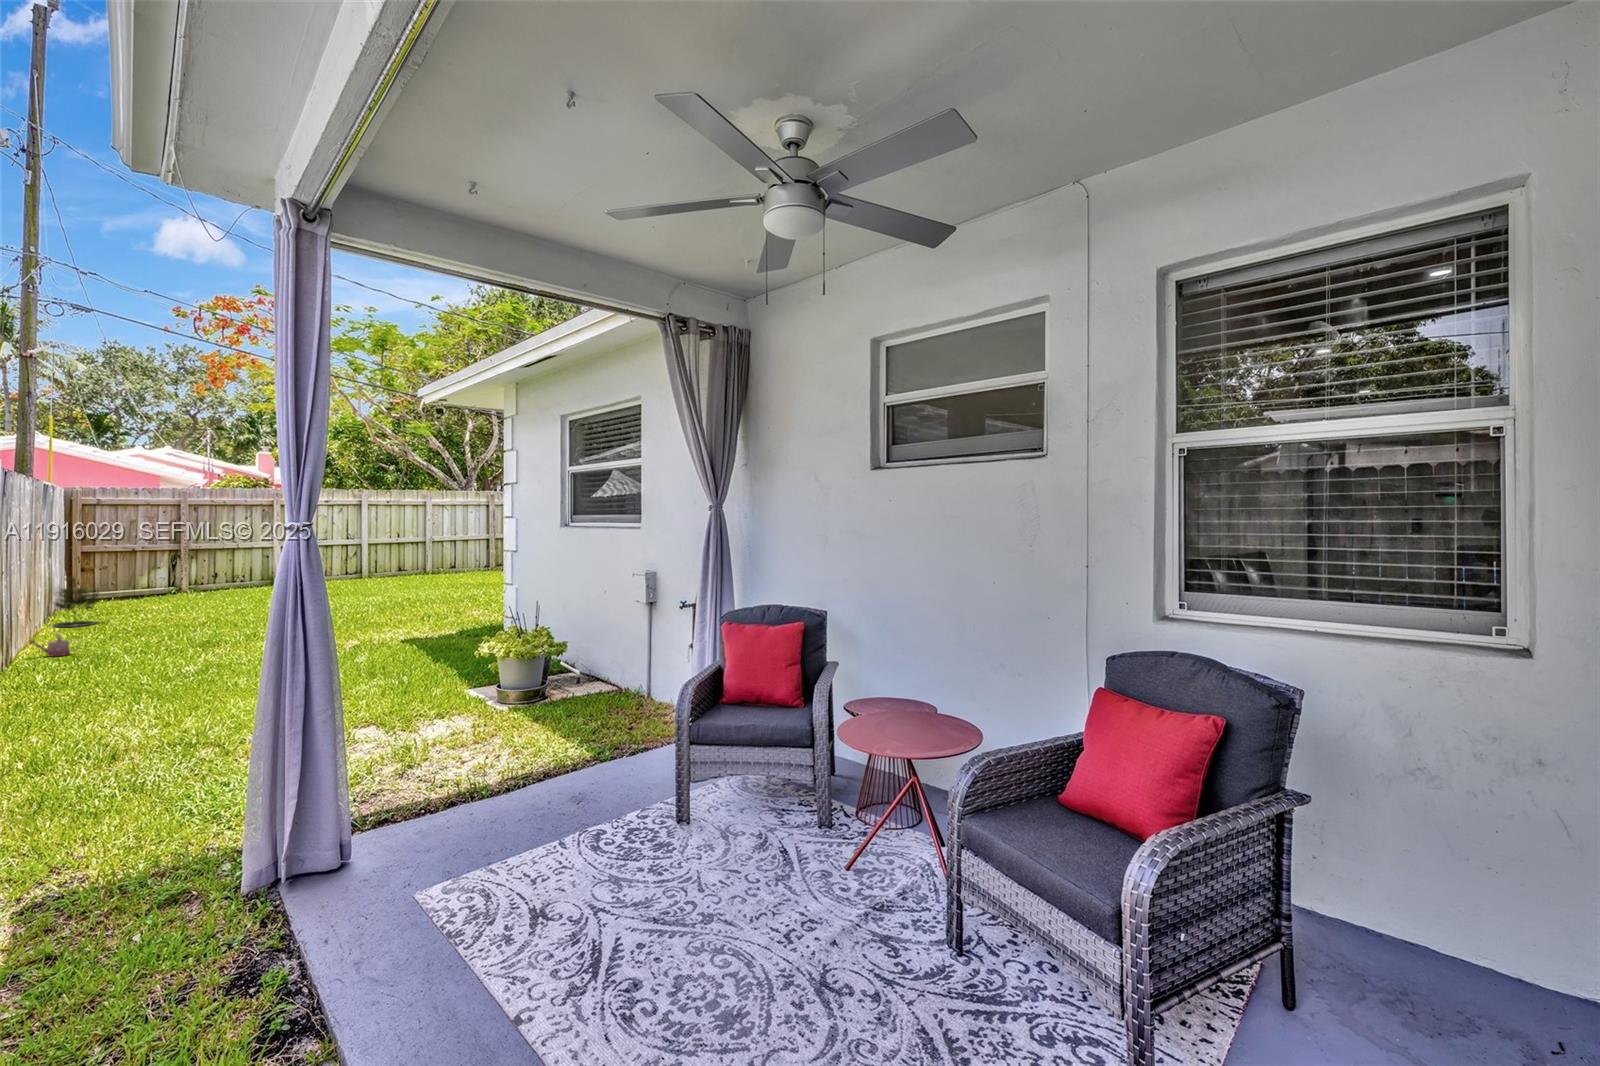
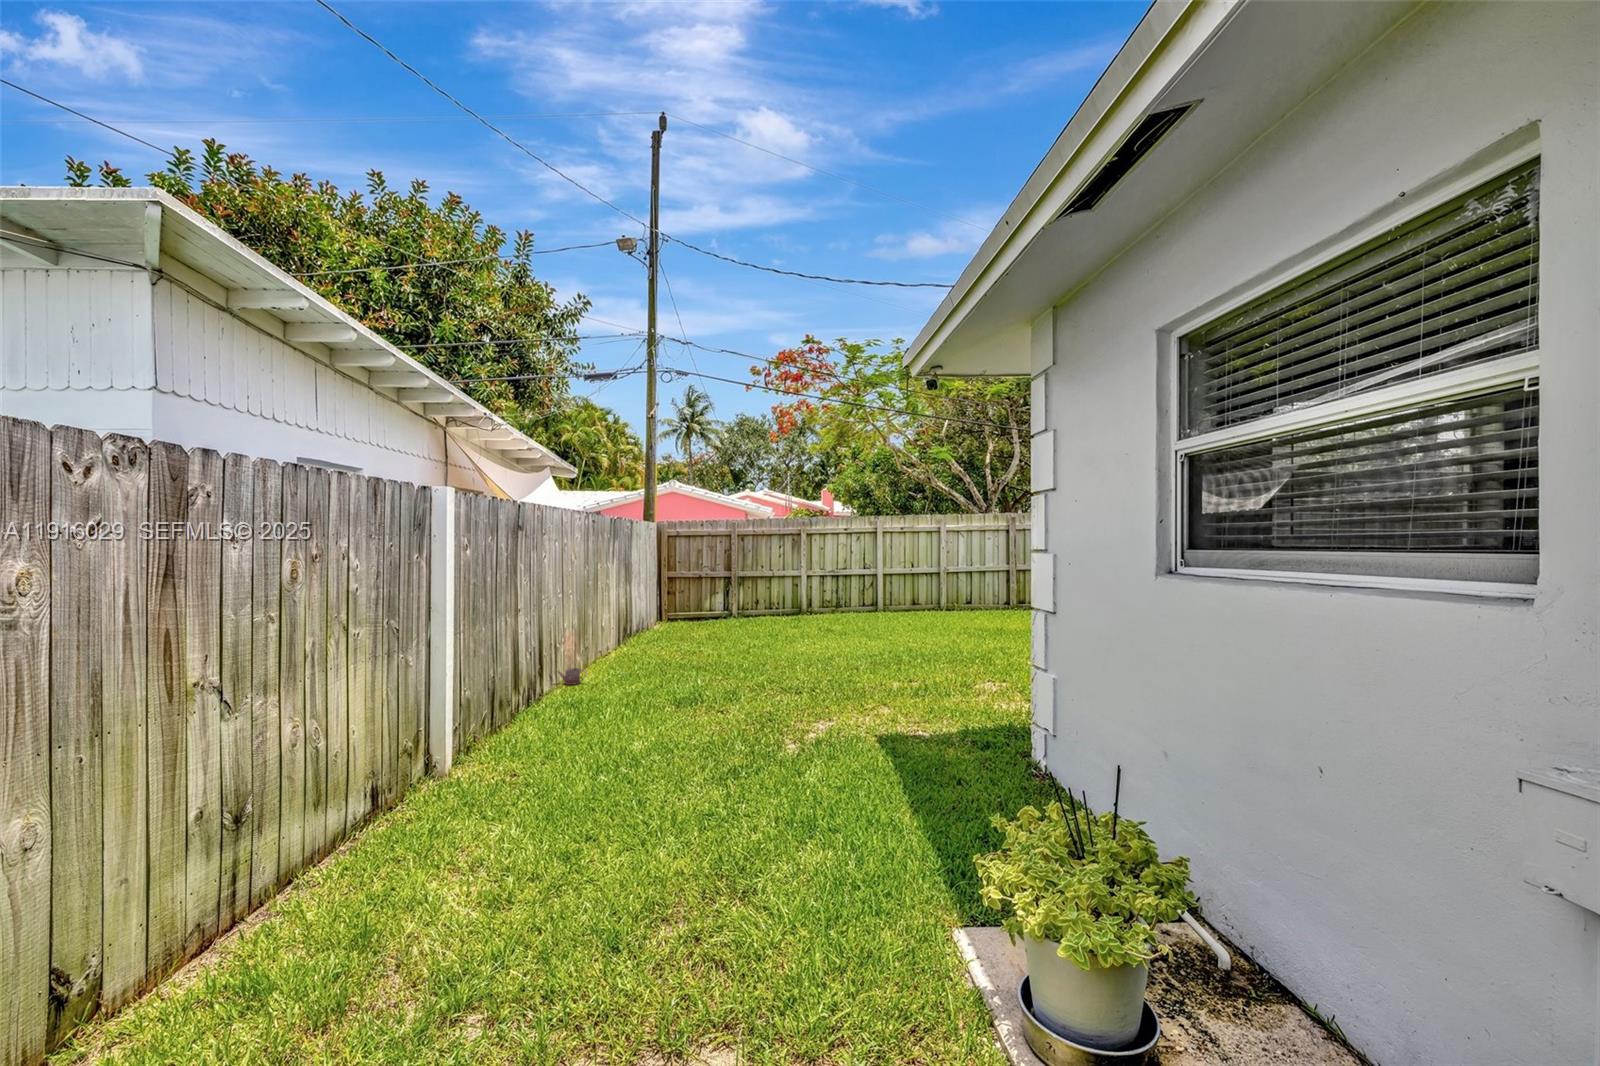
potted tree: present [52,576,98,627] -> none [611,596,646,648]

